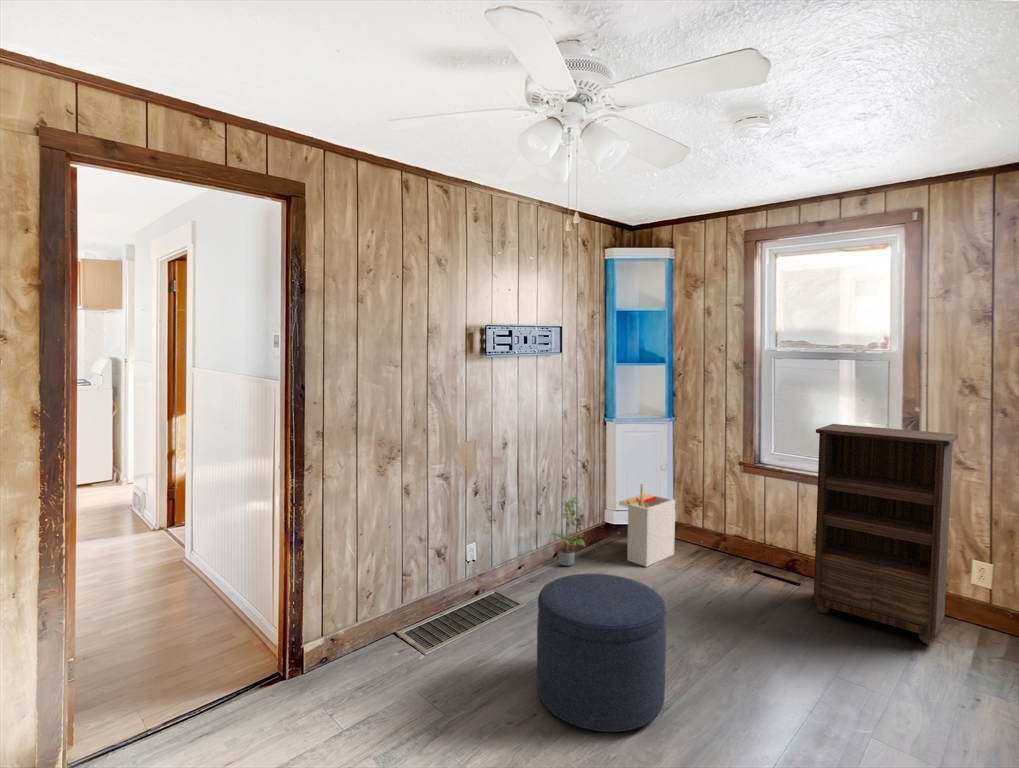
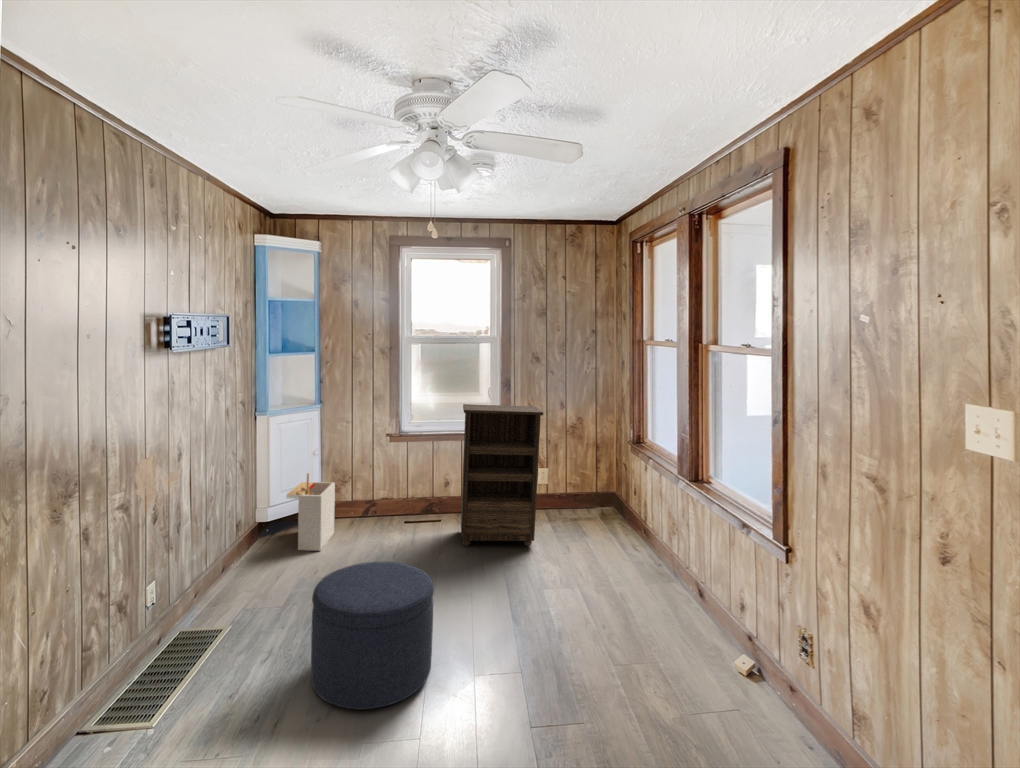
potted plant: present [553,497,585,566] -> none [223,496,261,574]

